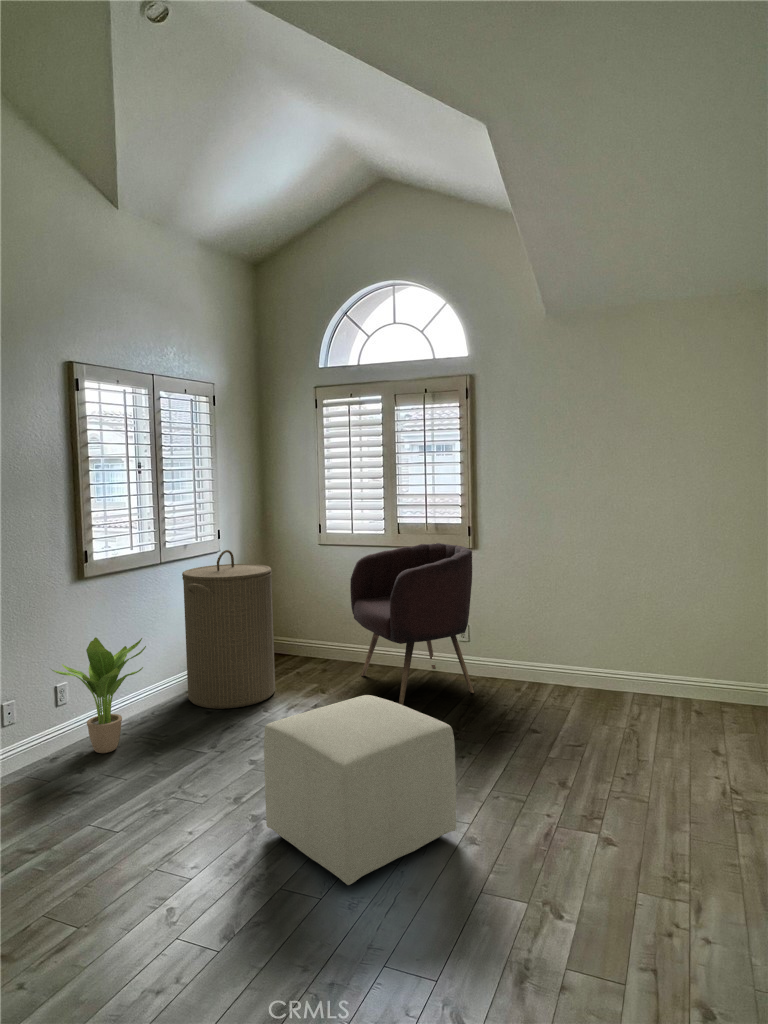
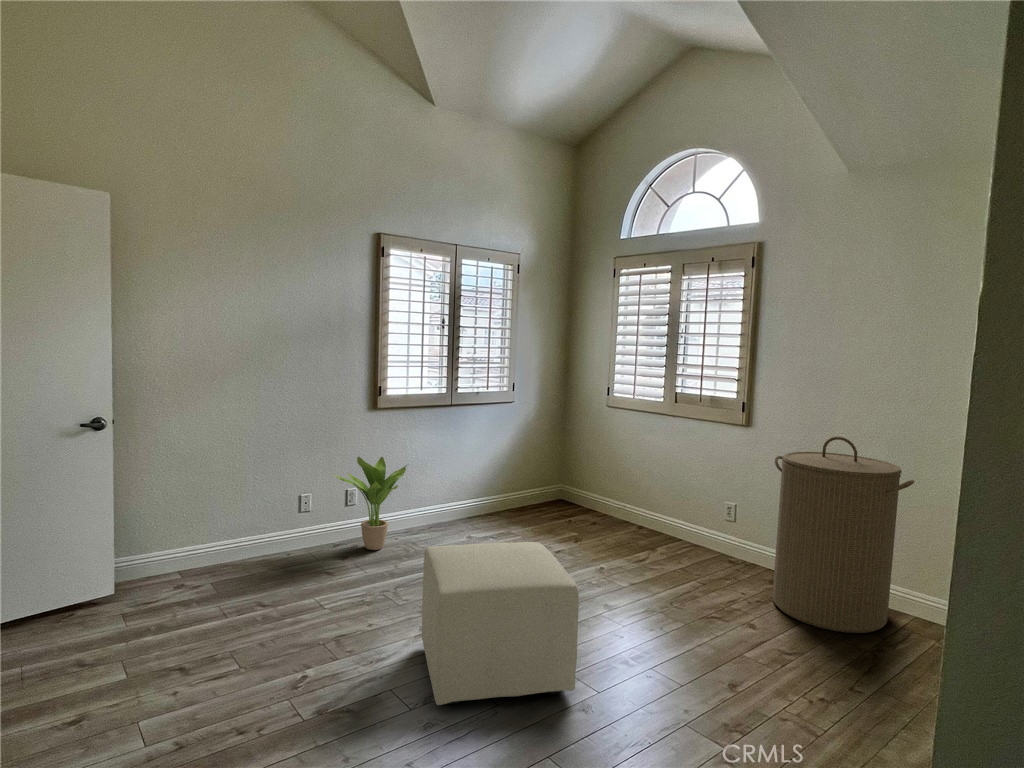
armchair: present [350,543,474,705] -> none [619,416,733,573]
laundry hamper: present [182,550,275,709] -> present [772,437,914,633]

